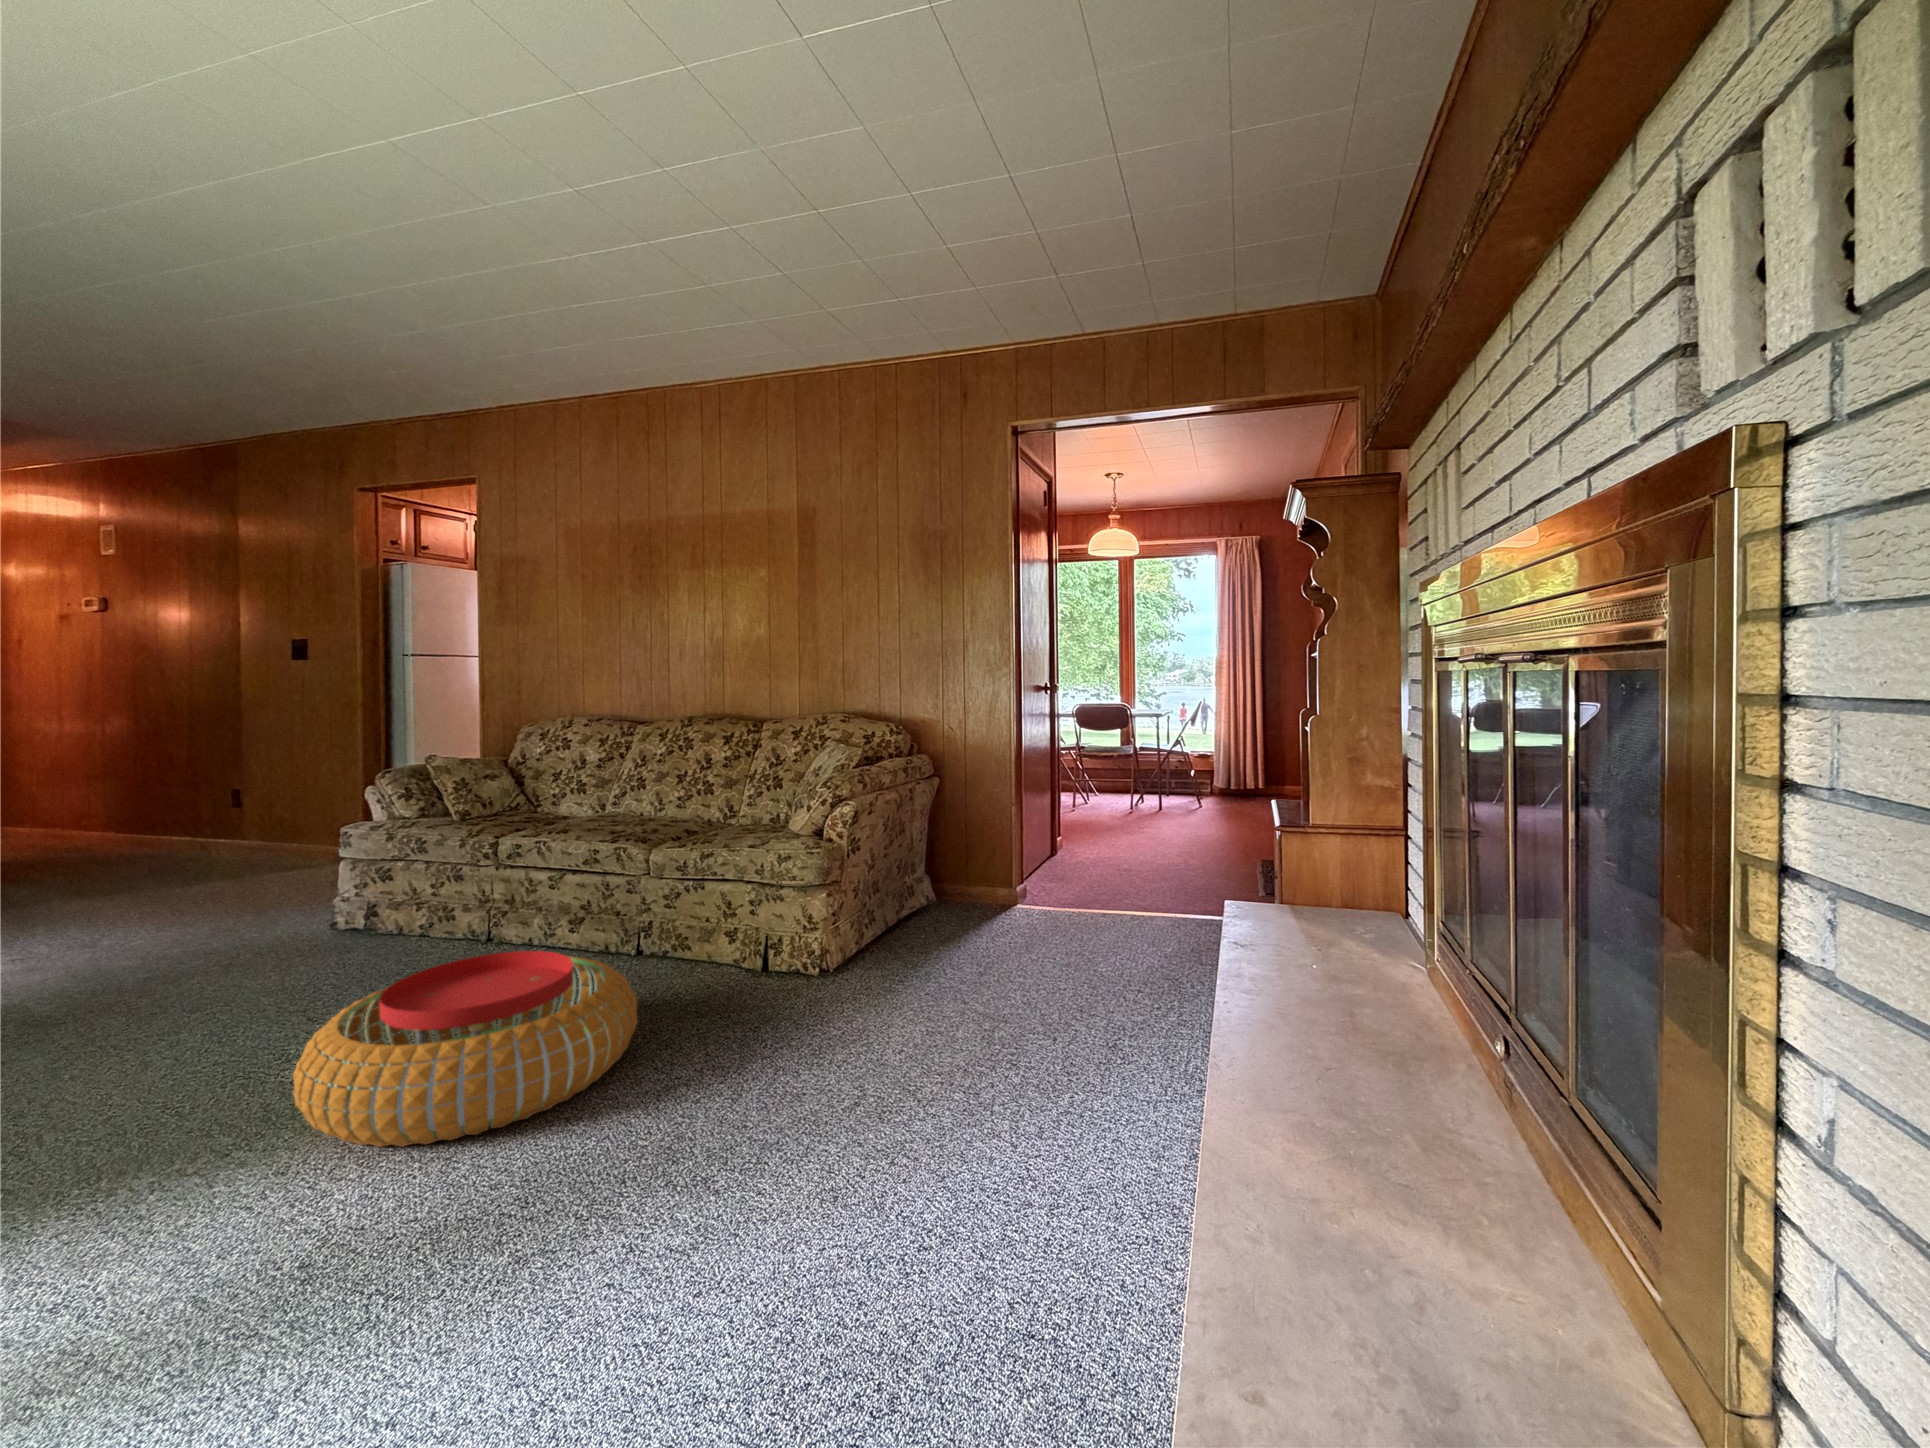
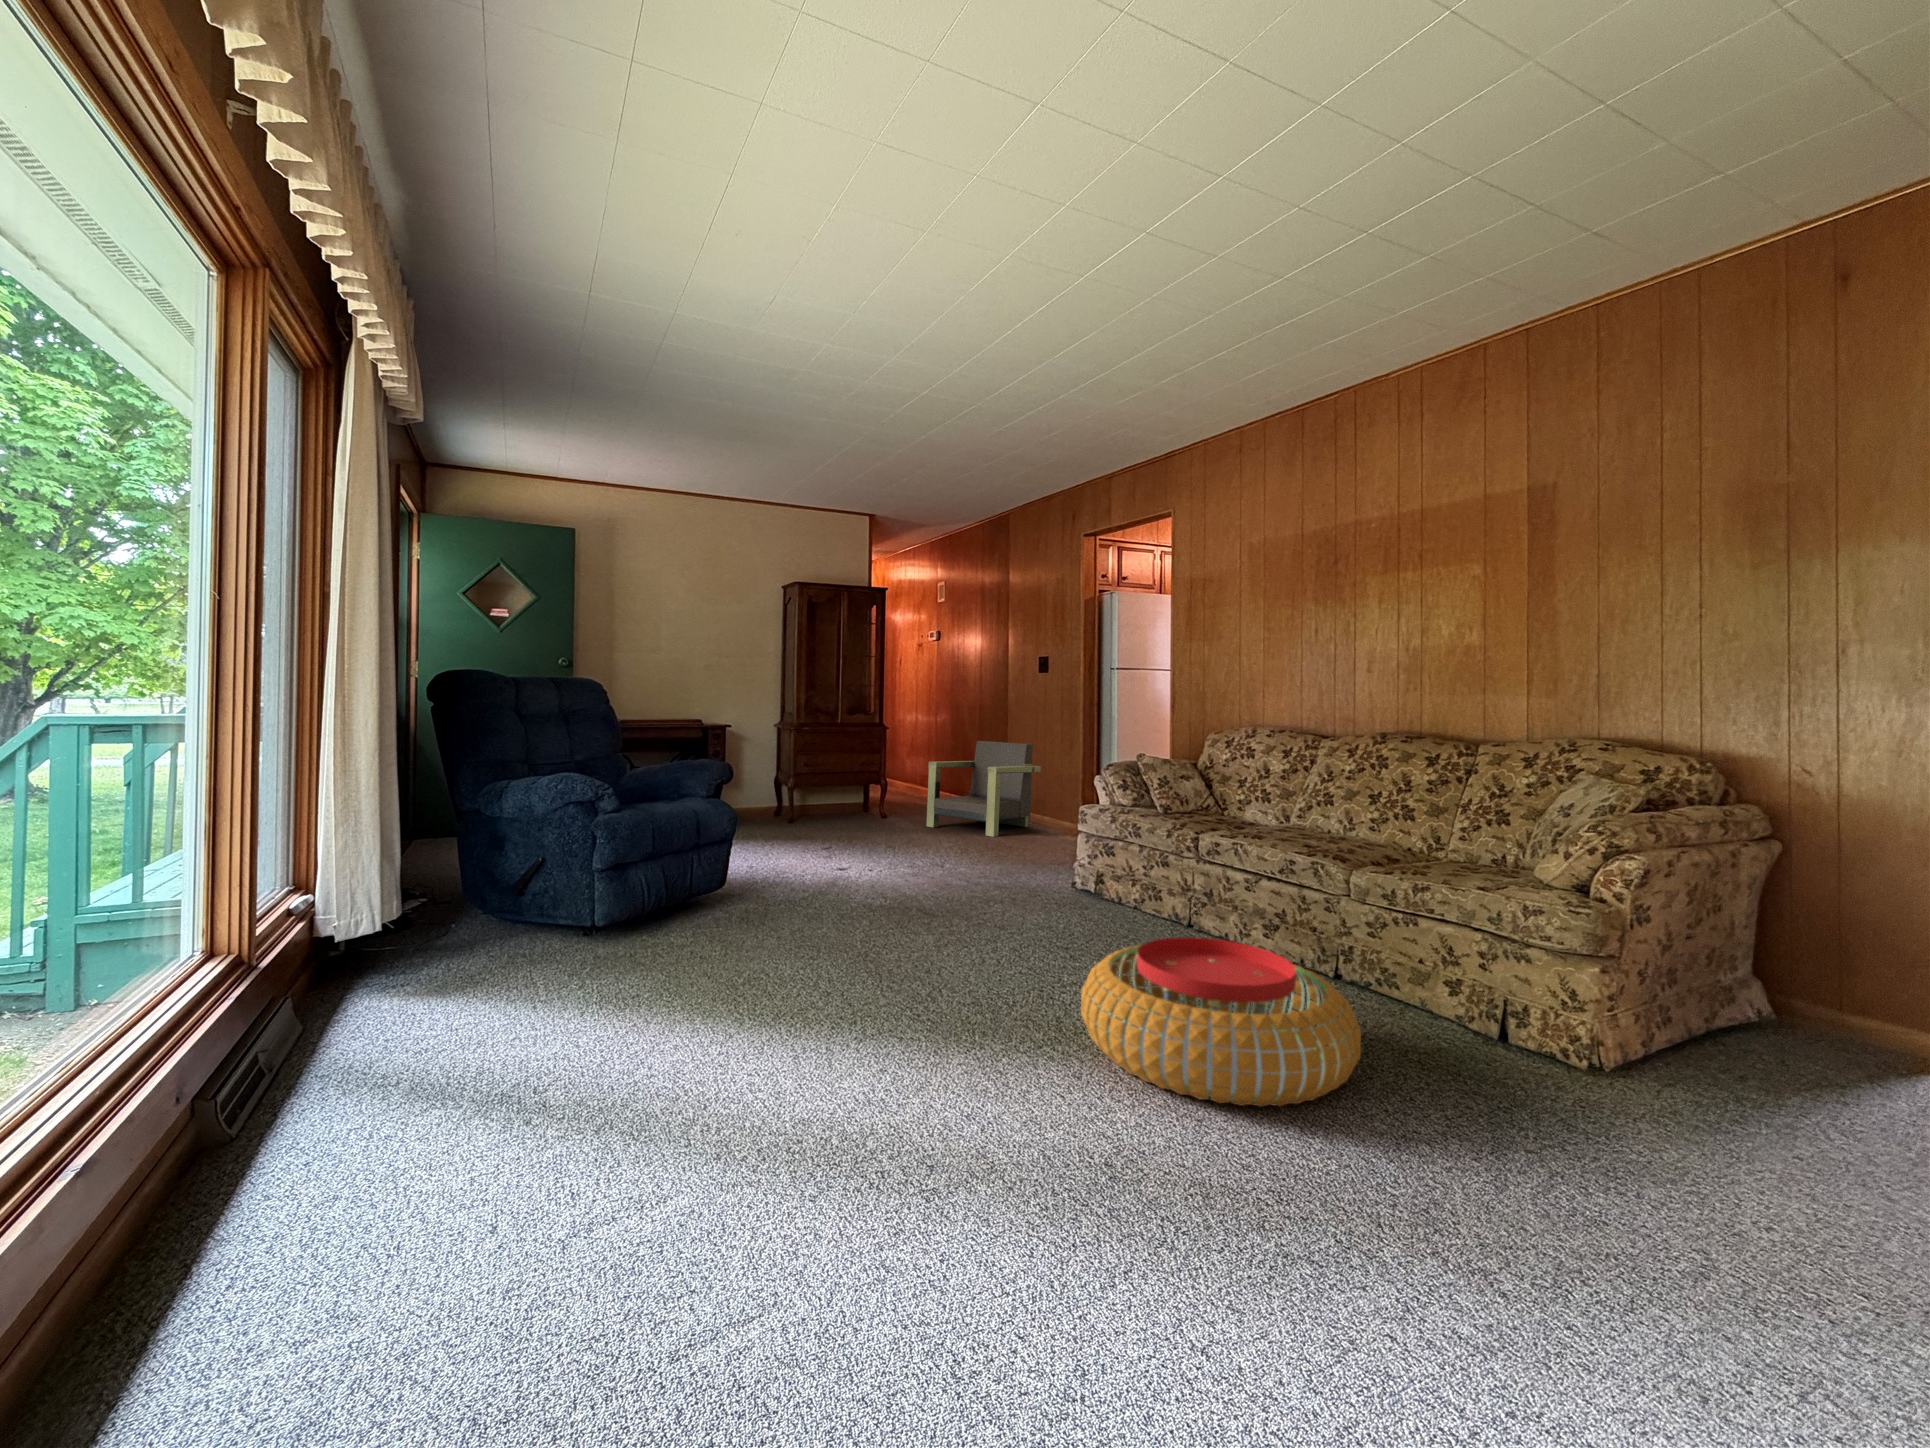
armchair: none [78,753,300,888] -> present [926,741,1041,837]

